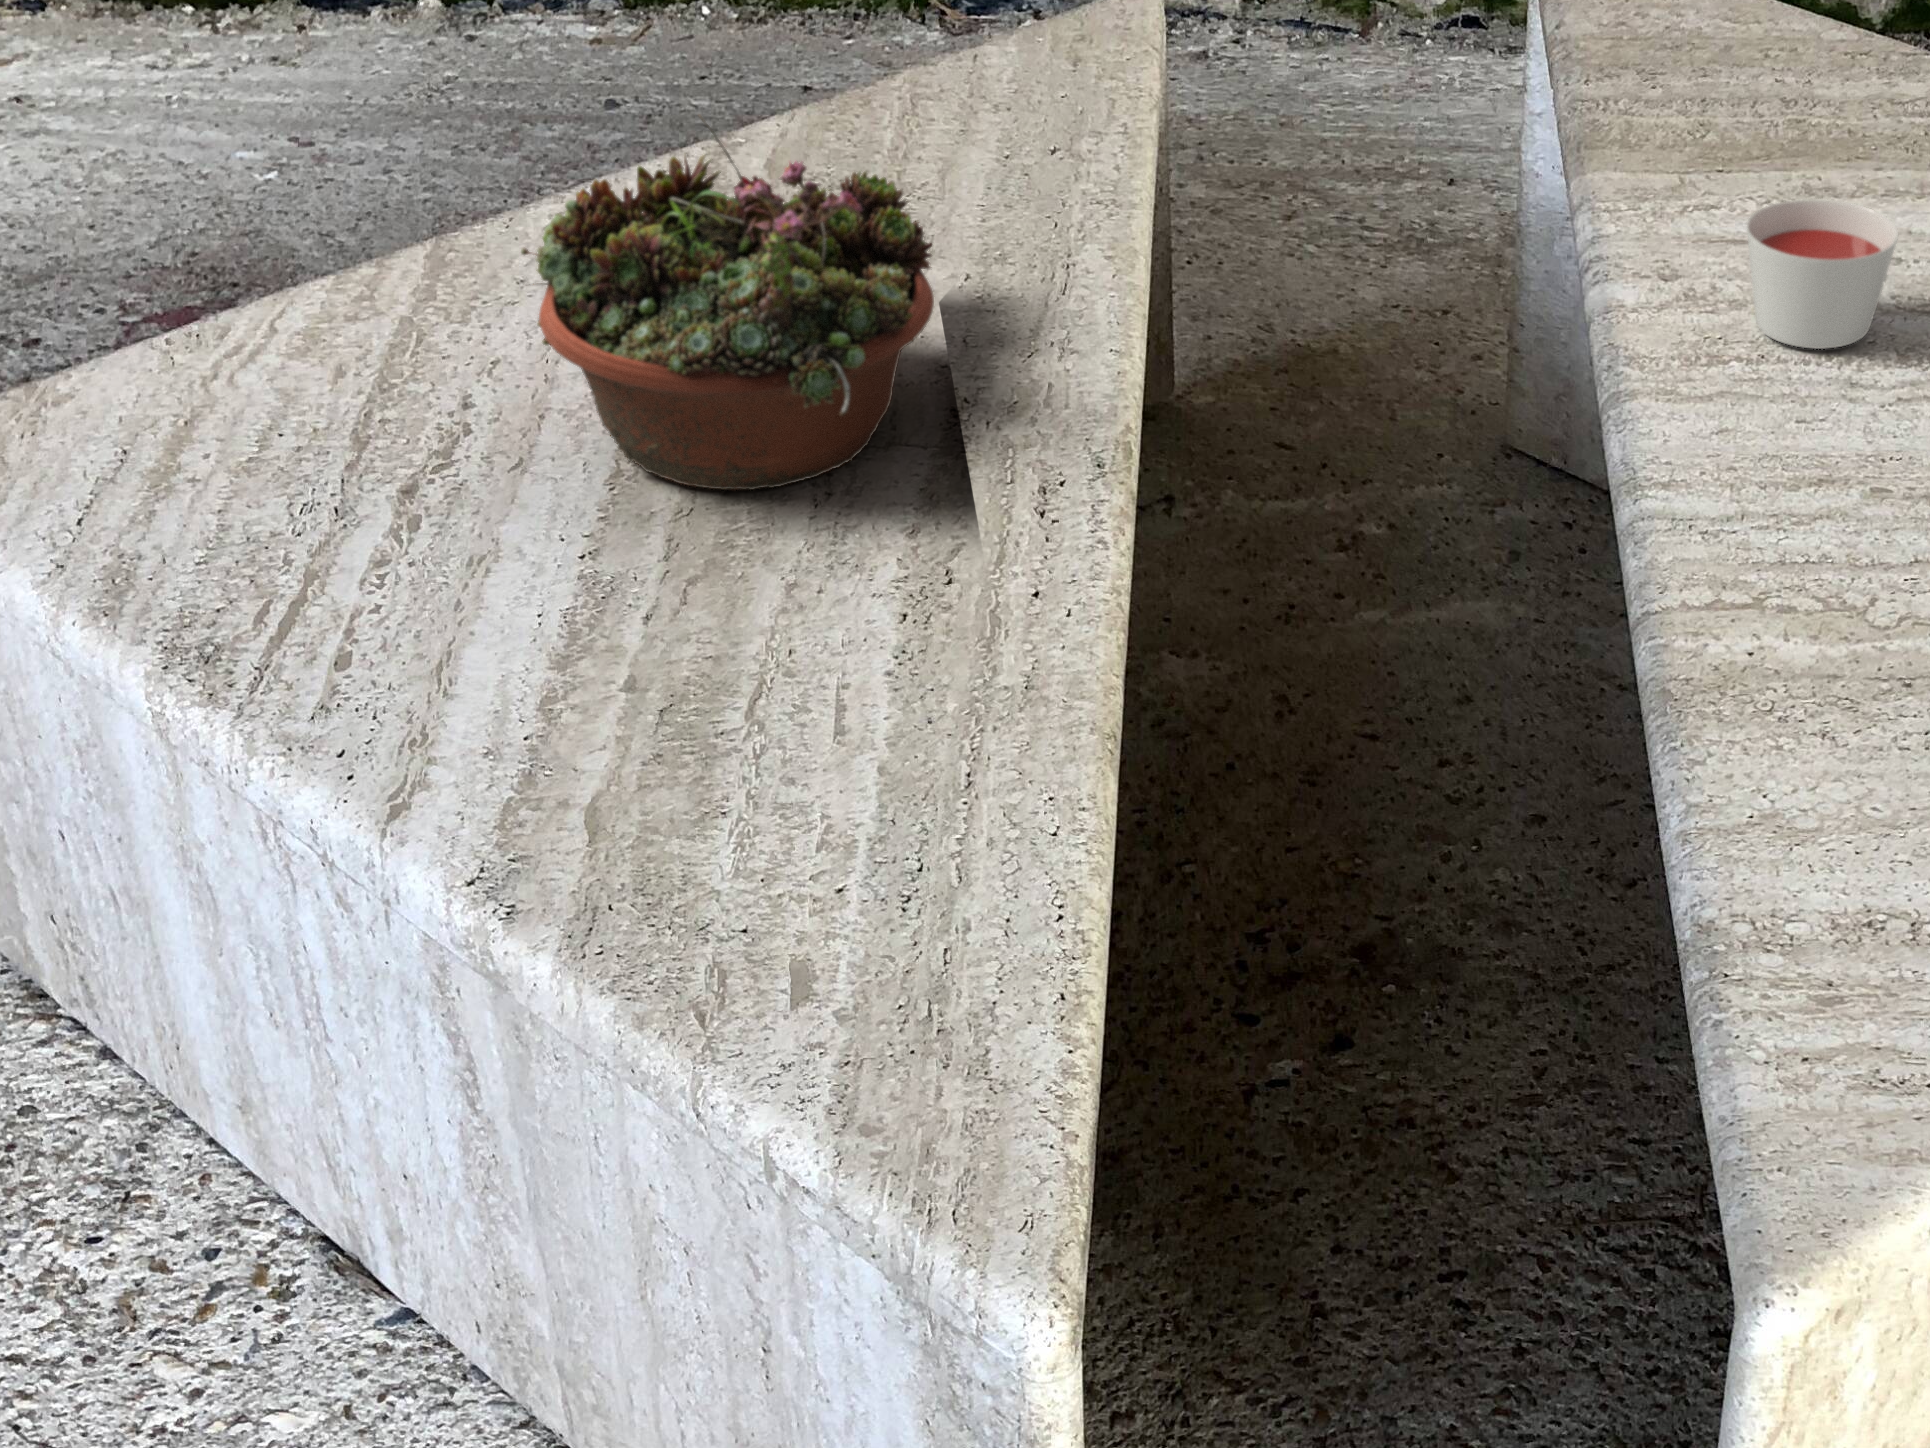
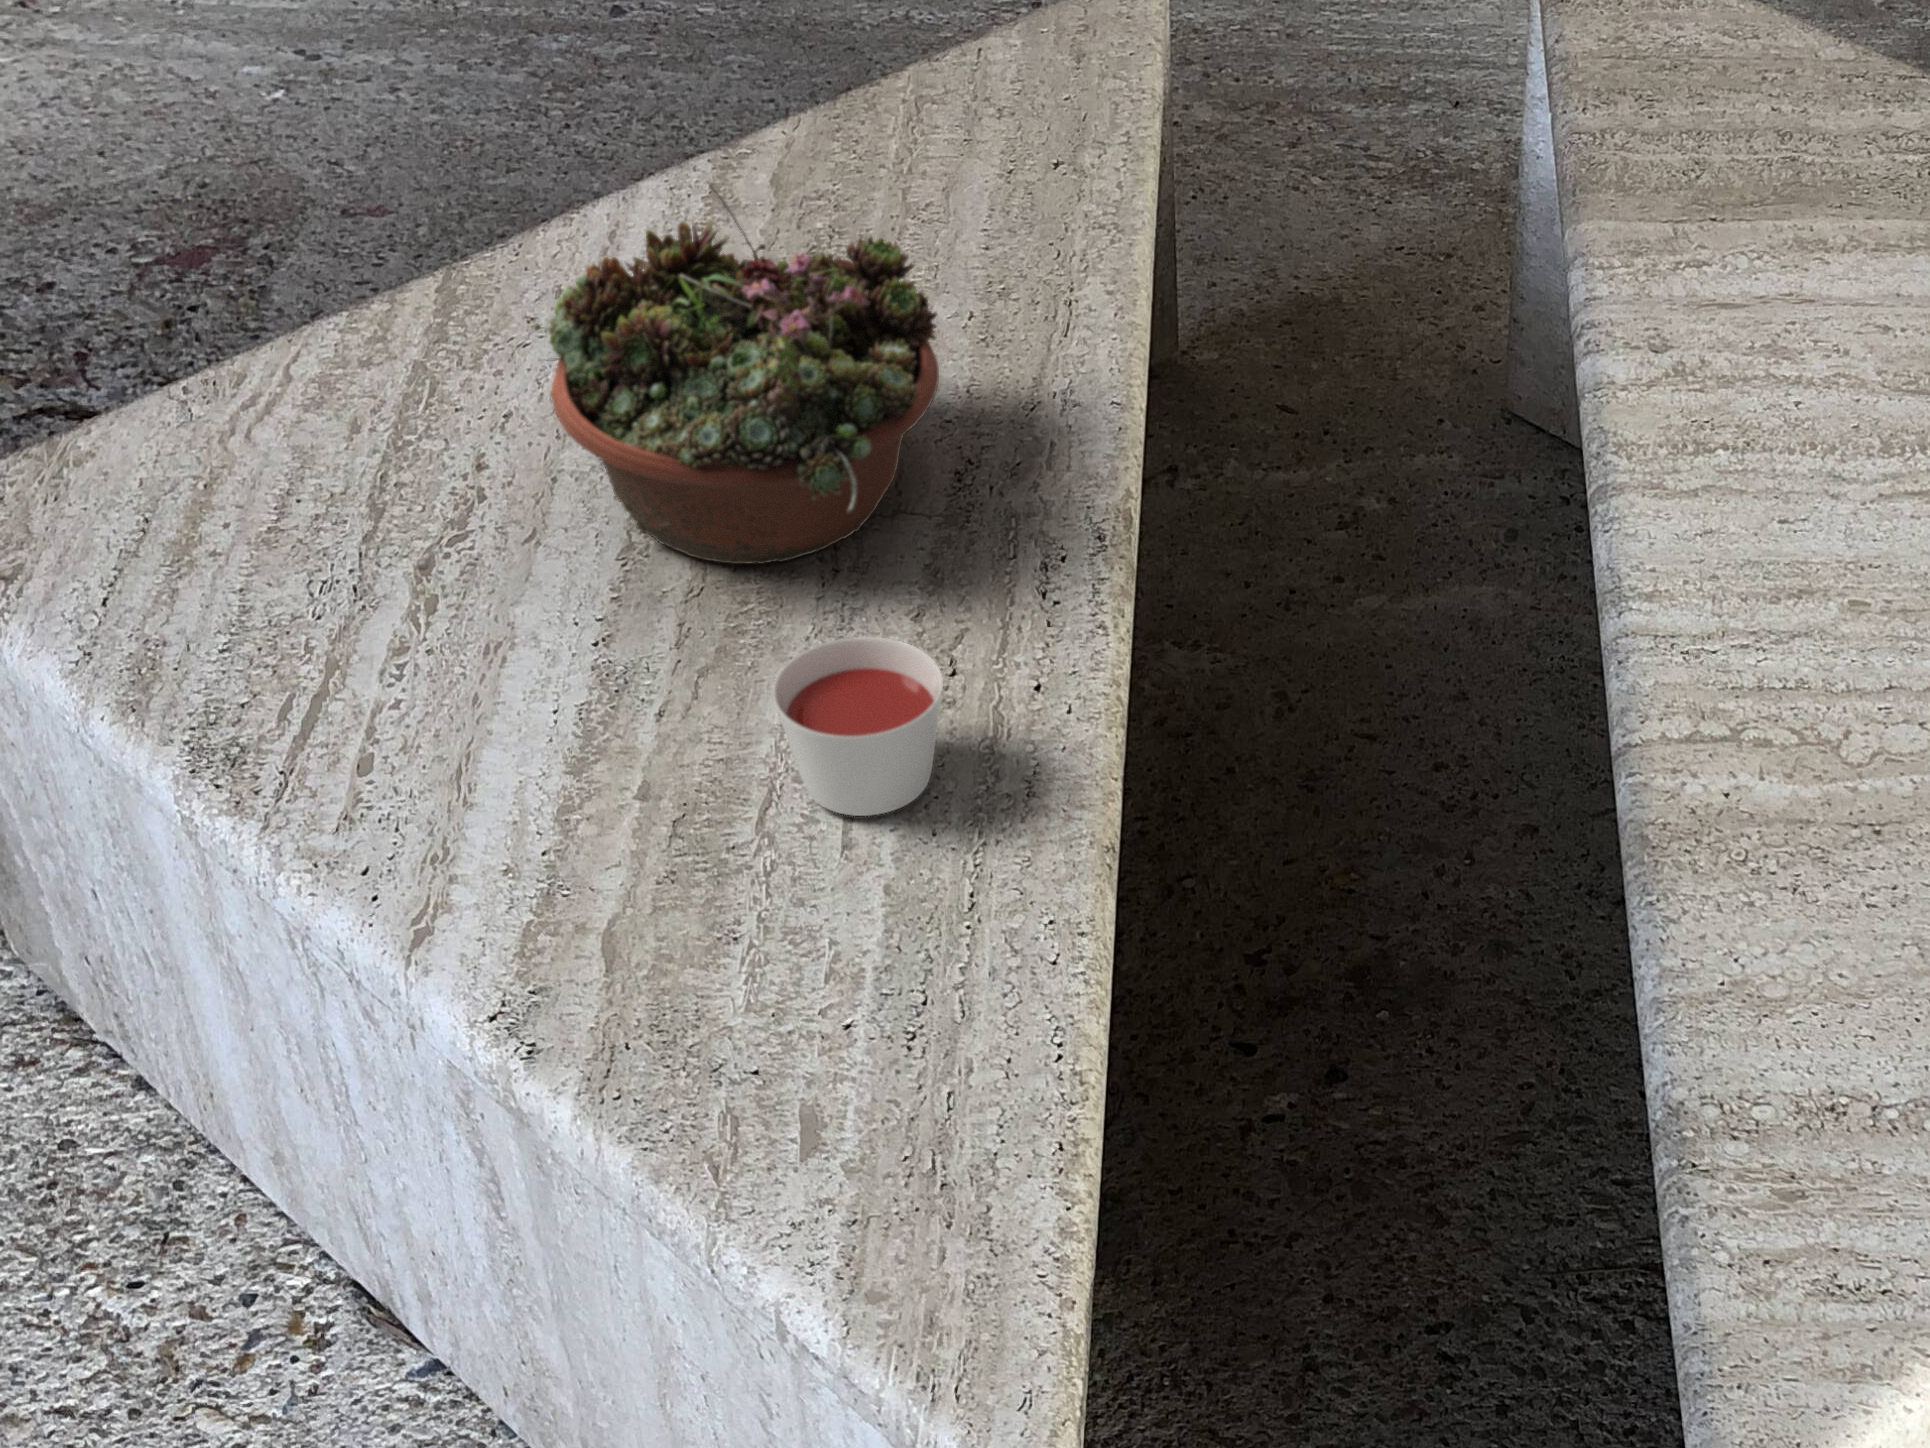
candle: present [1747,199,1898,349] -> present [773,637,943,816]

